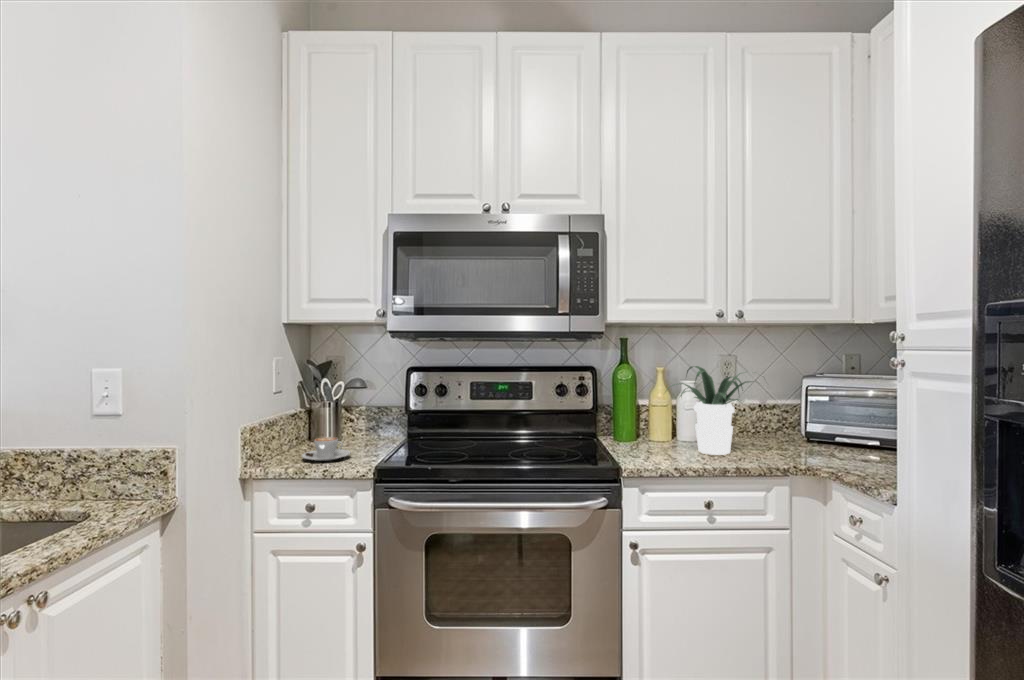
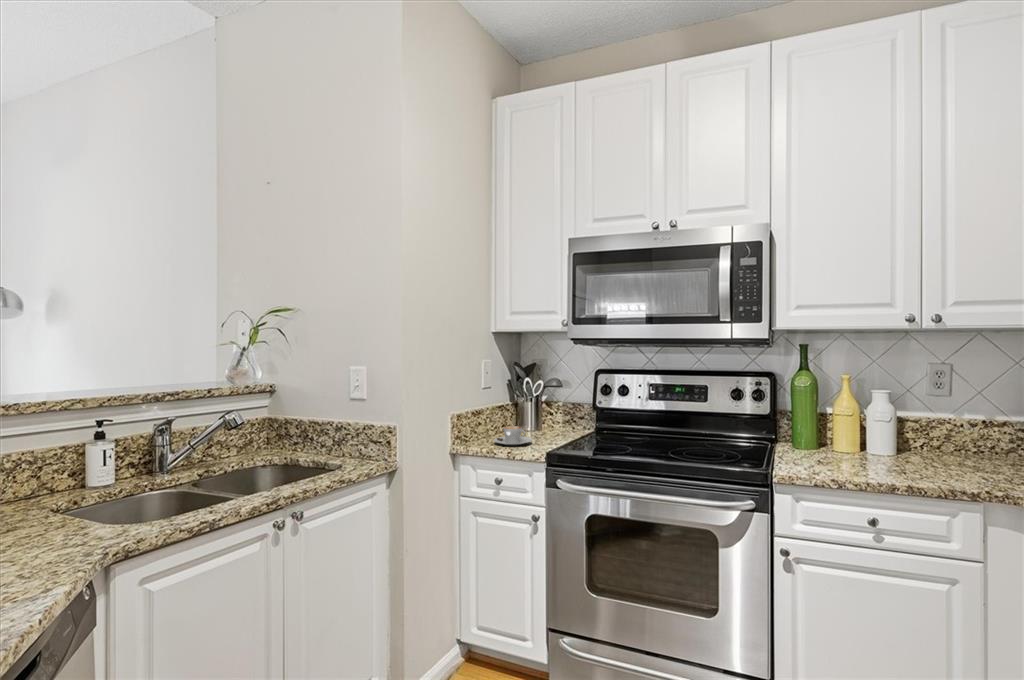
potted plant: present [668,366,751,455] -> none [833,375,970,472]

